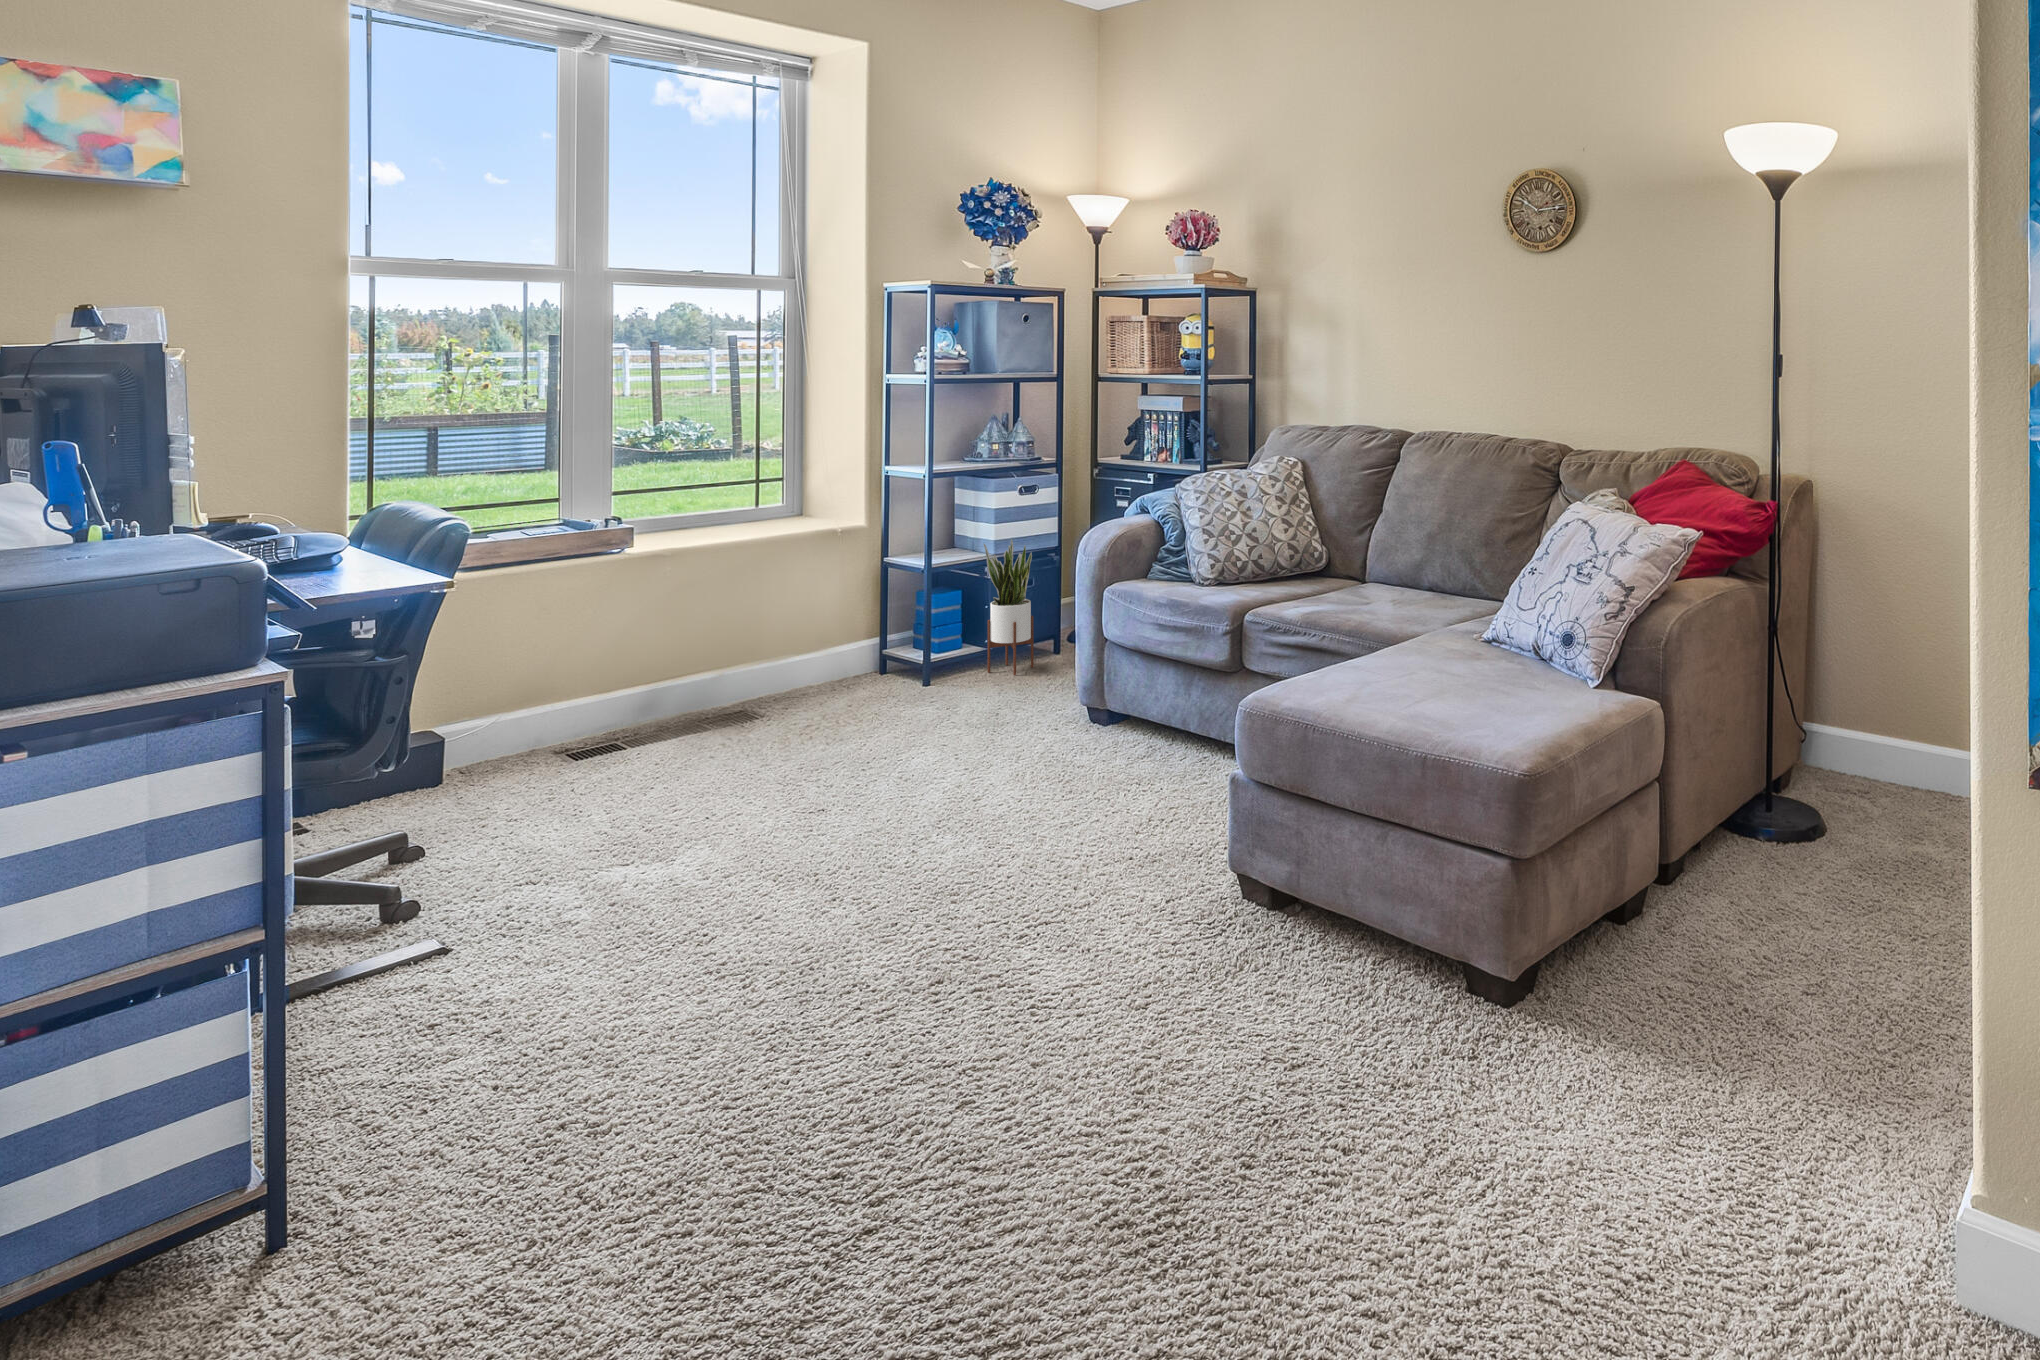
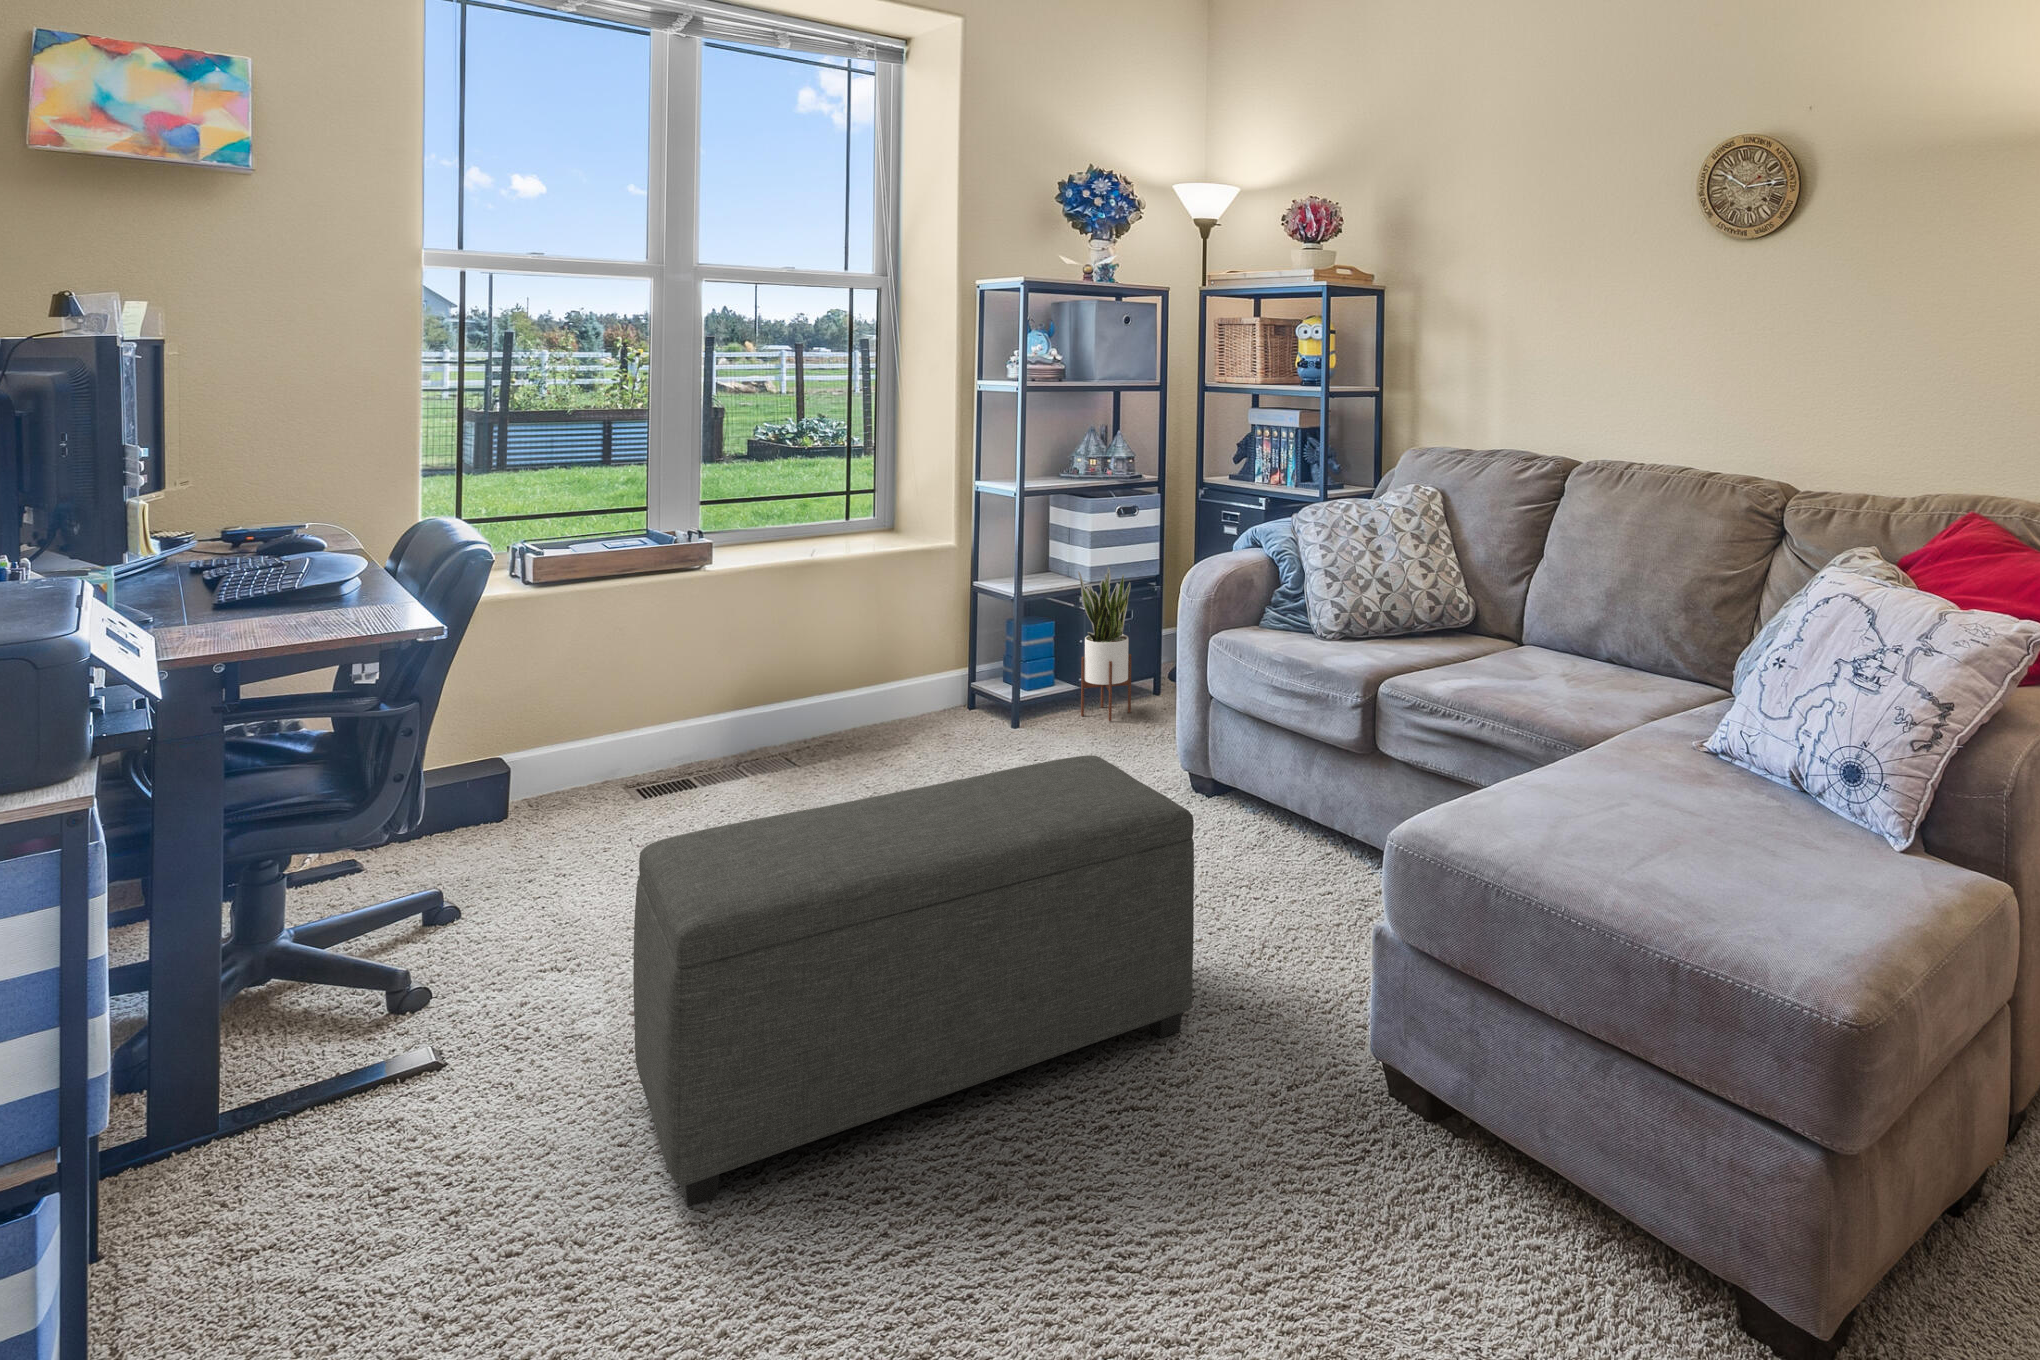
ottoman: none [628,675,1092,1009] -> present [633,755,1194,1207]

